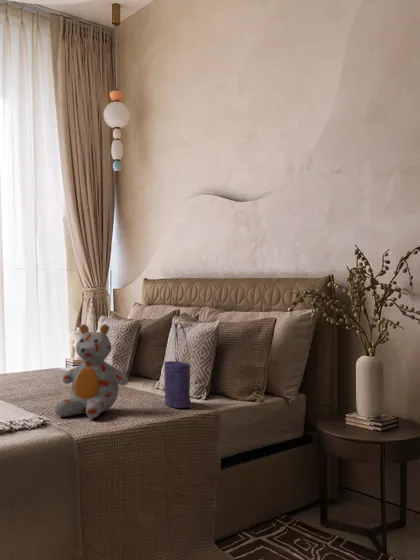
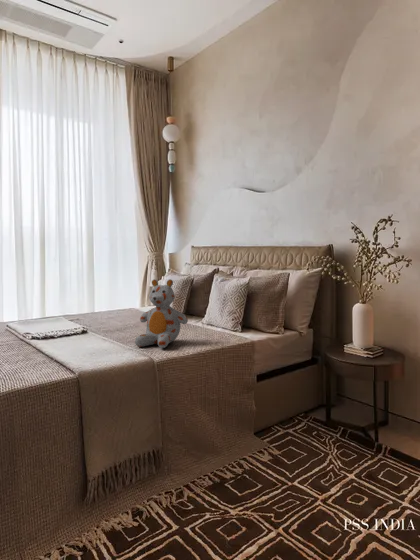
tote bag: present [164,323,190,408] -> none [212,278,232,340]

